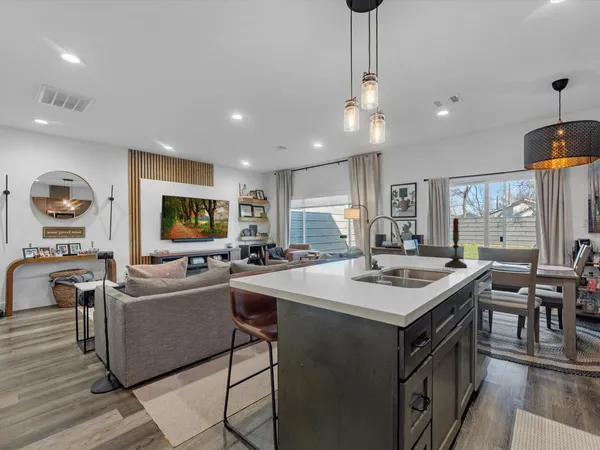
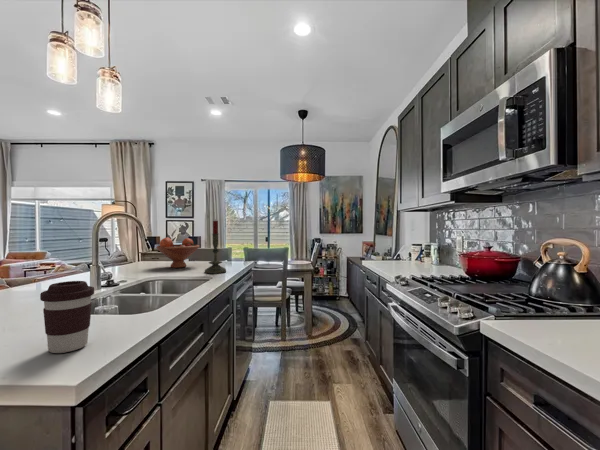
fruit bowl: none [398,234,436,260] -> present [156,237,199,268]
coffee cup: none [370,255,398,298] -> present [40,281,94,353]

